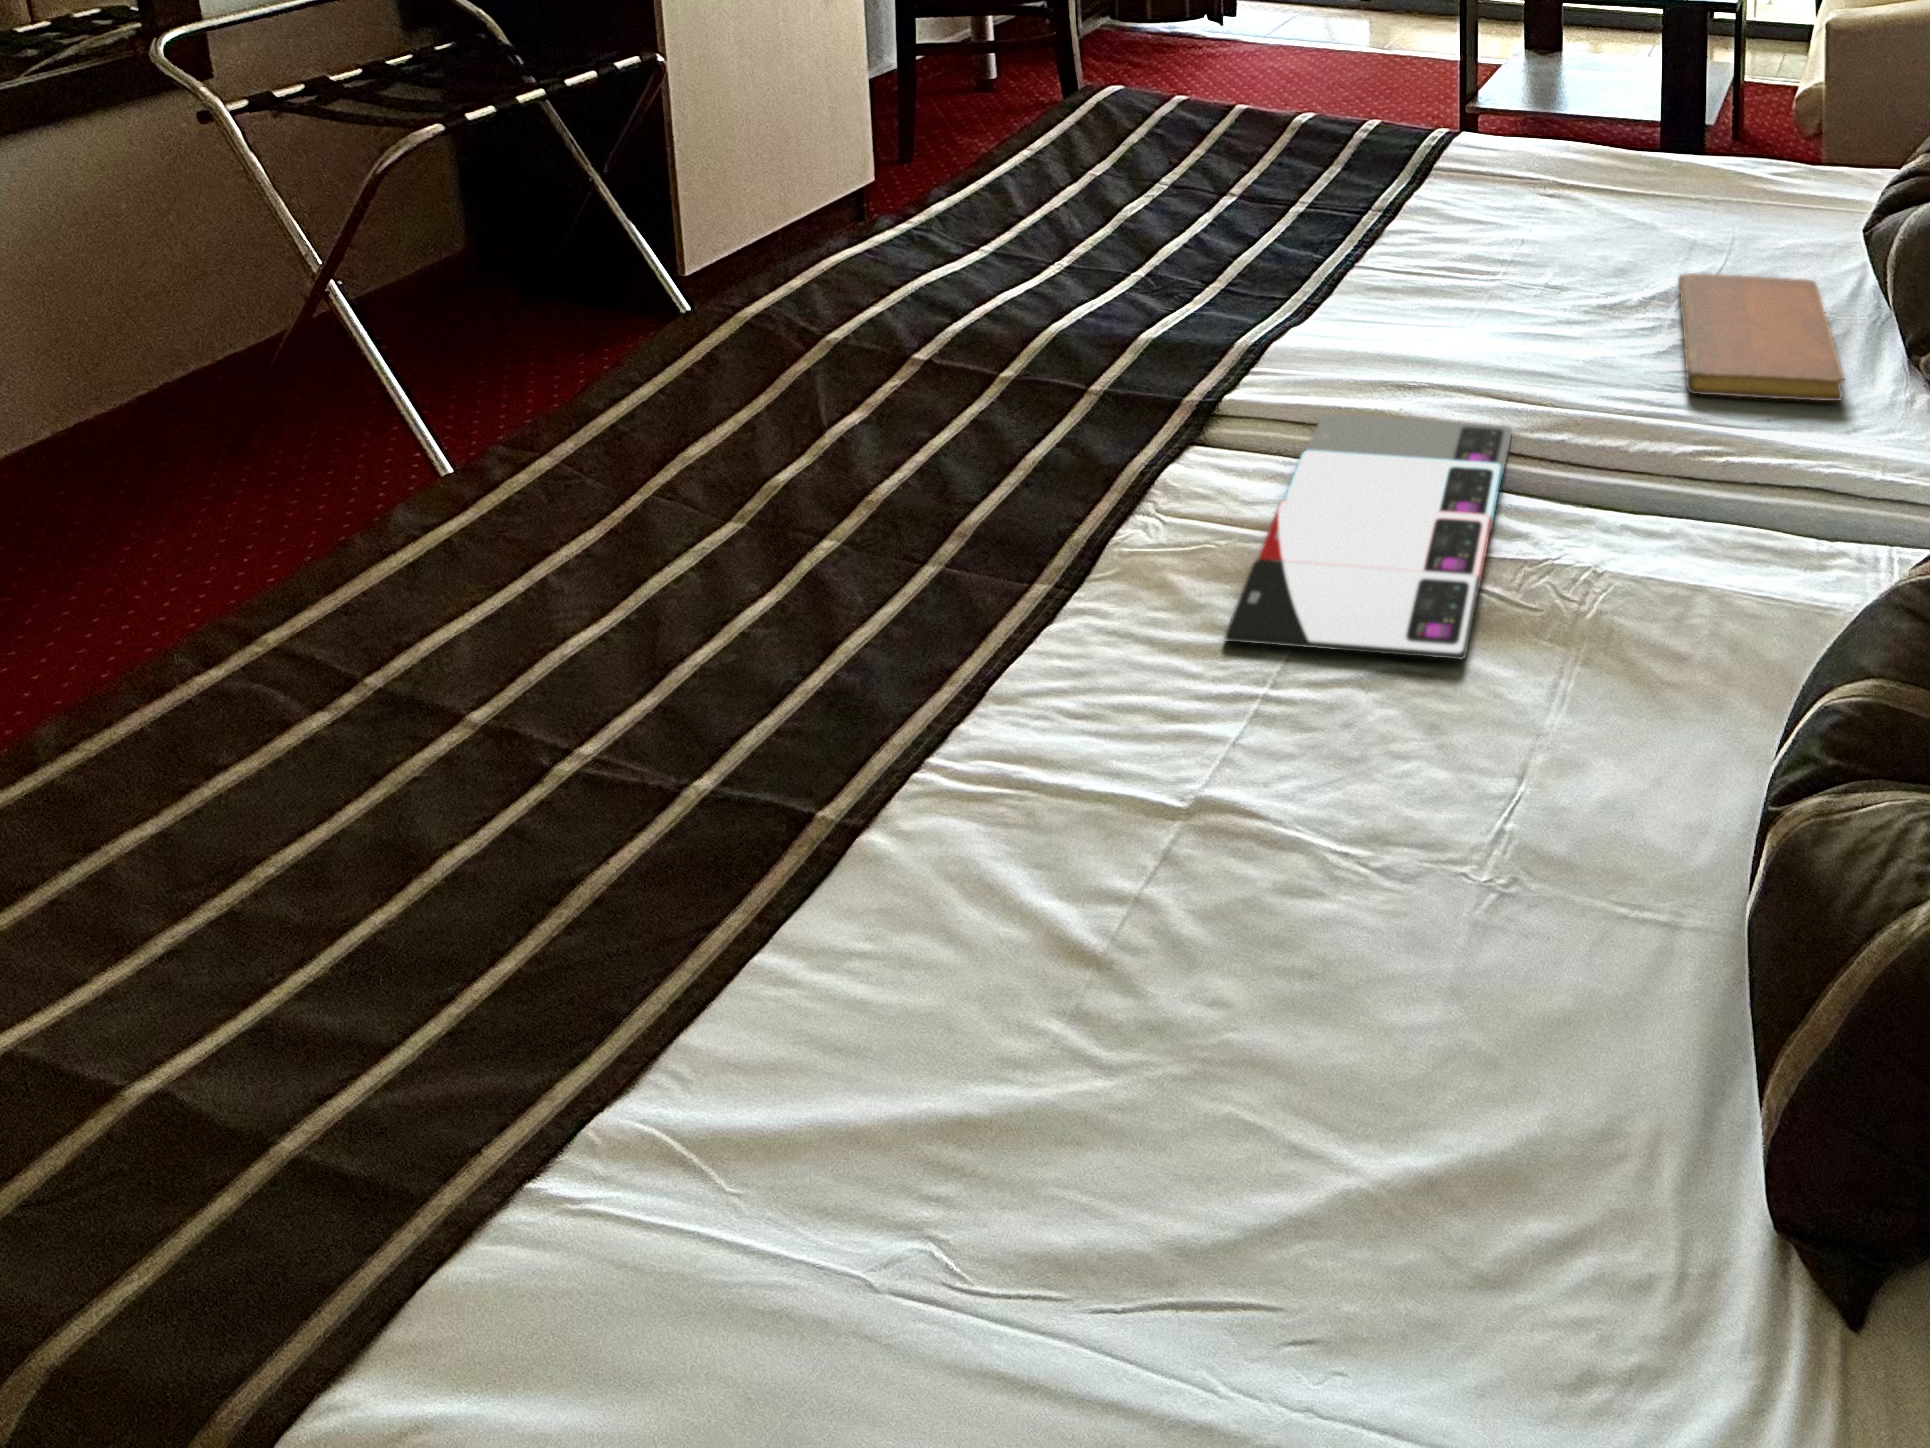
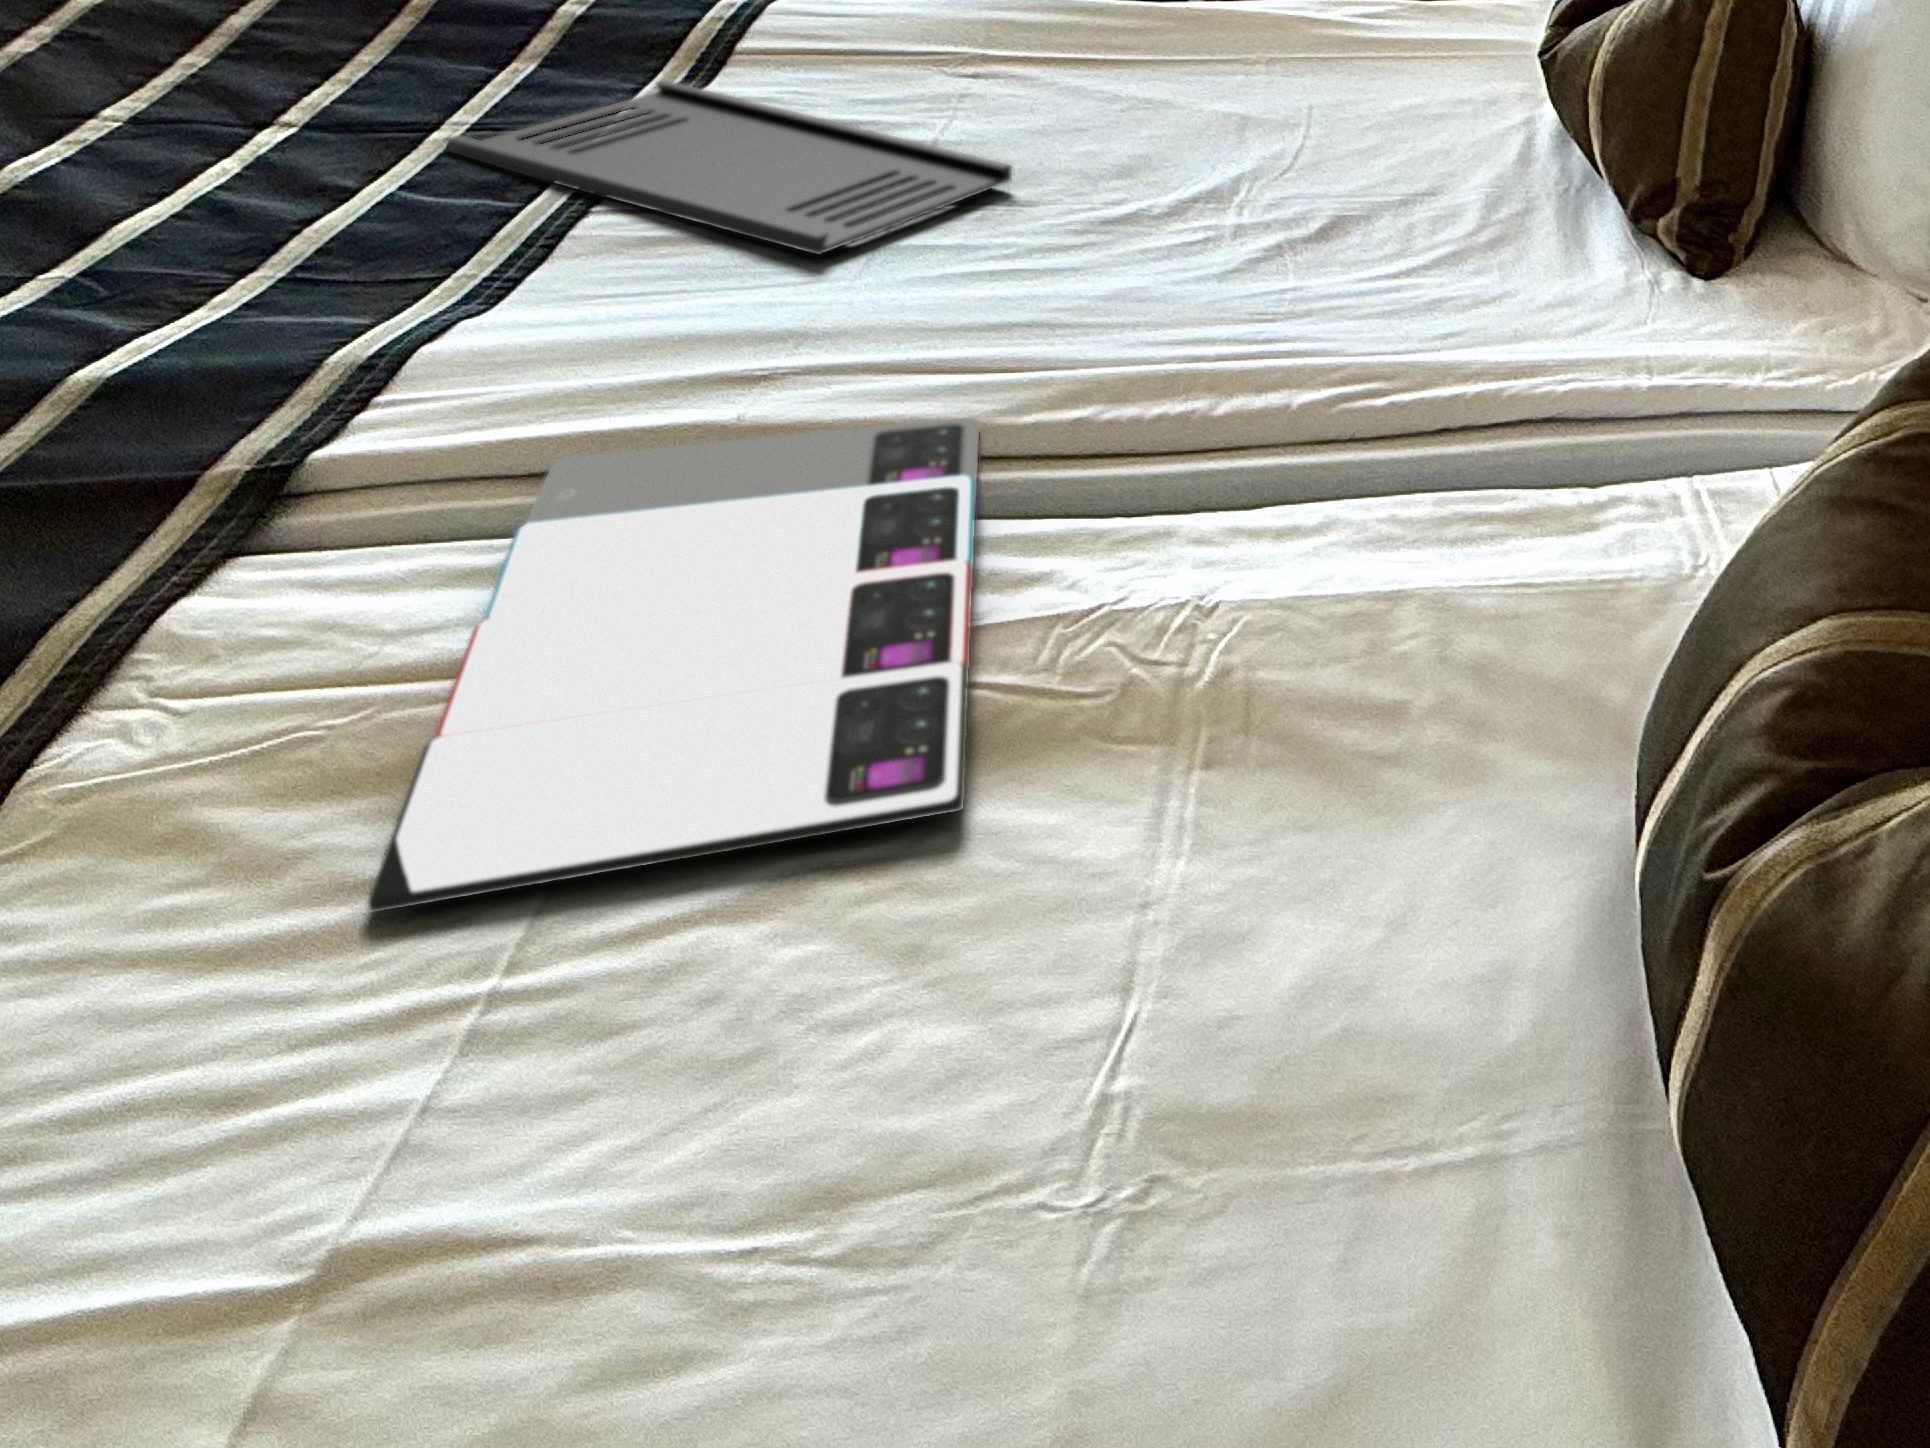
tray: none [1301,185,1556,309] -> present [447,80,1012,255]
notebook: present [1678,273,1844,401] -> none [1240,142,1554,322]

